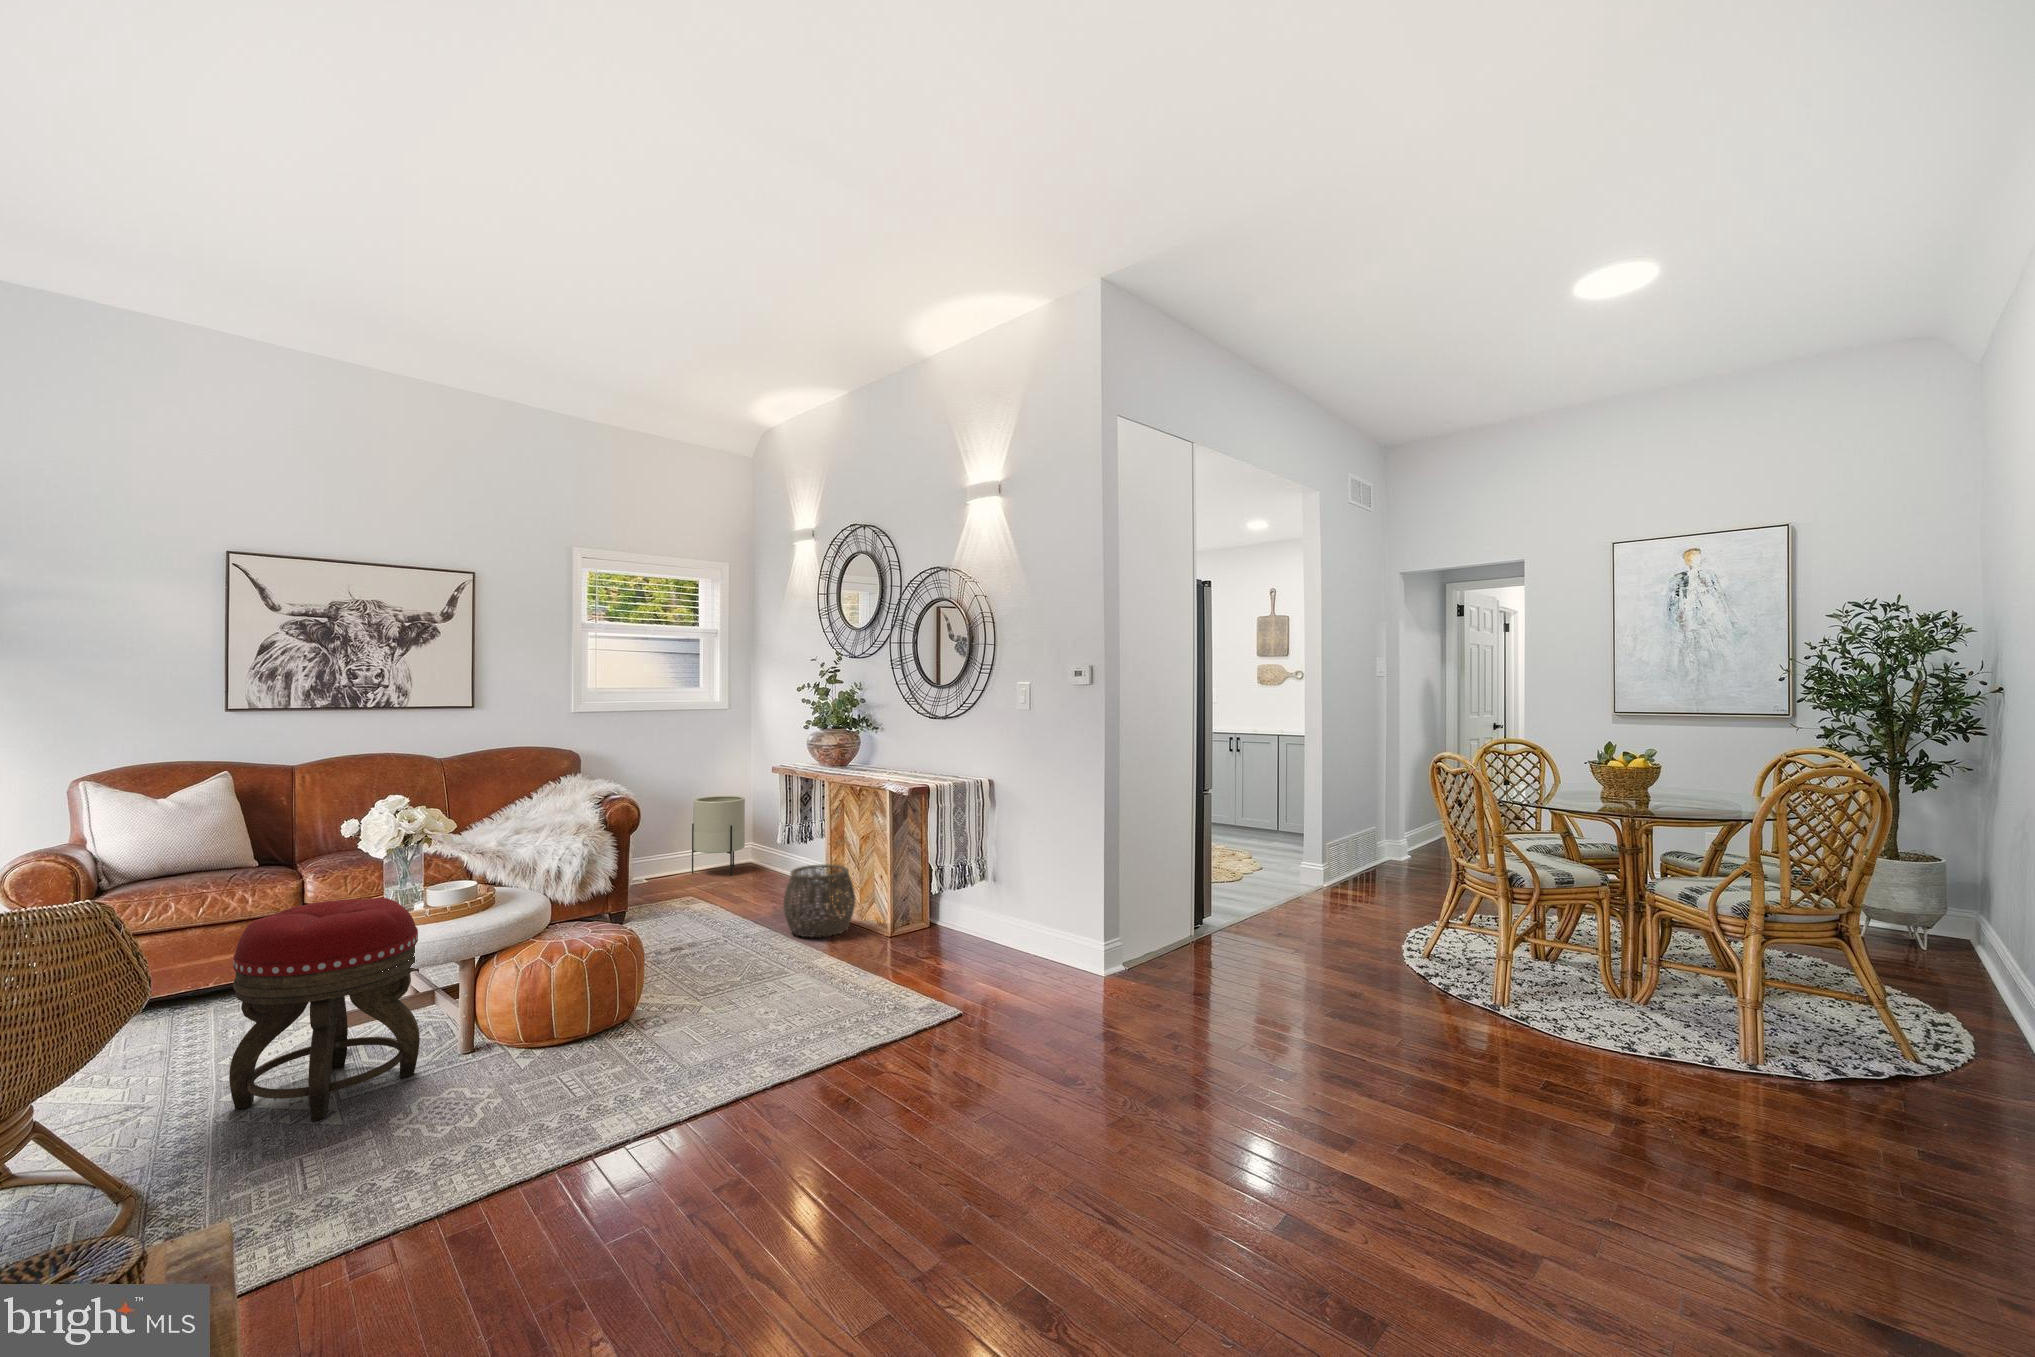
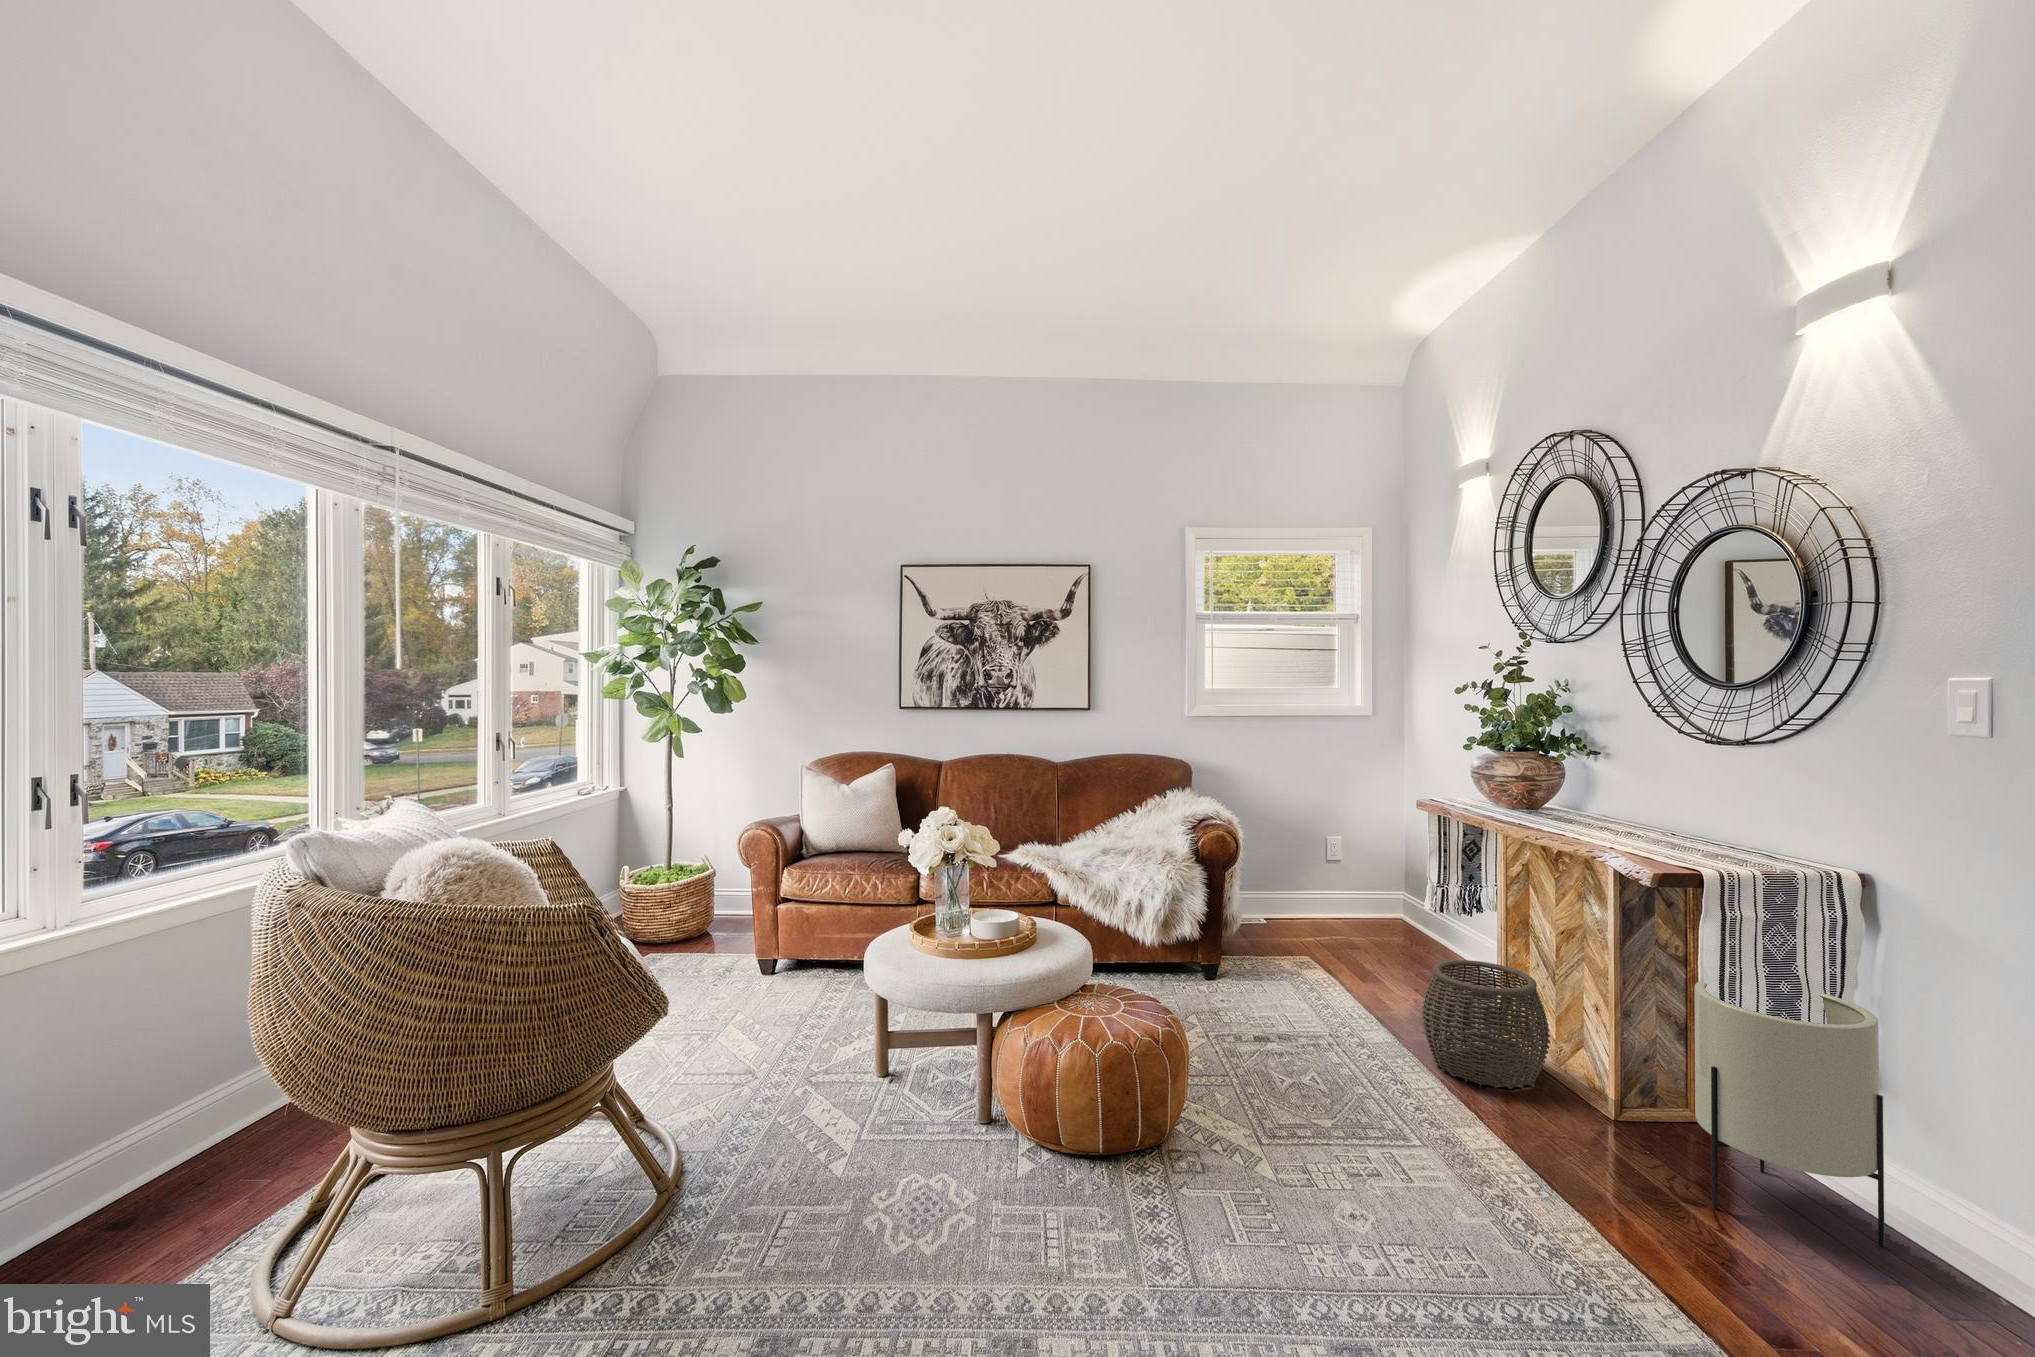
planter: present [692,796,745,876] -> present [1694,981,1885,1247]
footstool: present [229,898,420,1121] -> none [752,917,917,1179]

